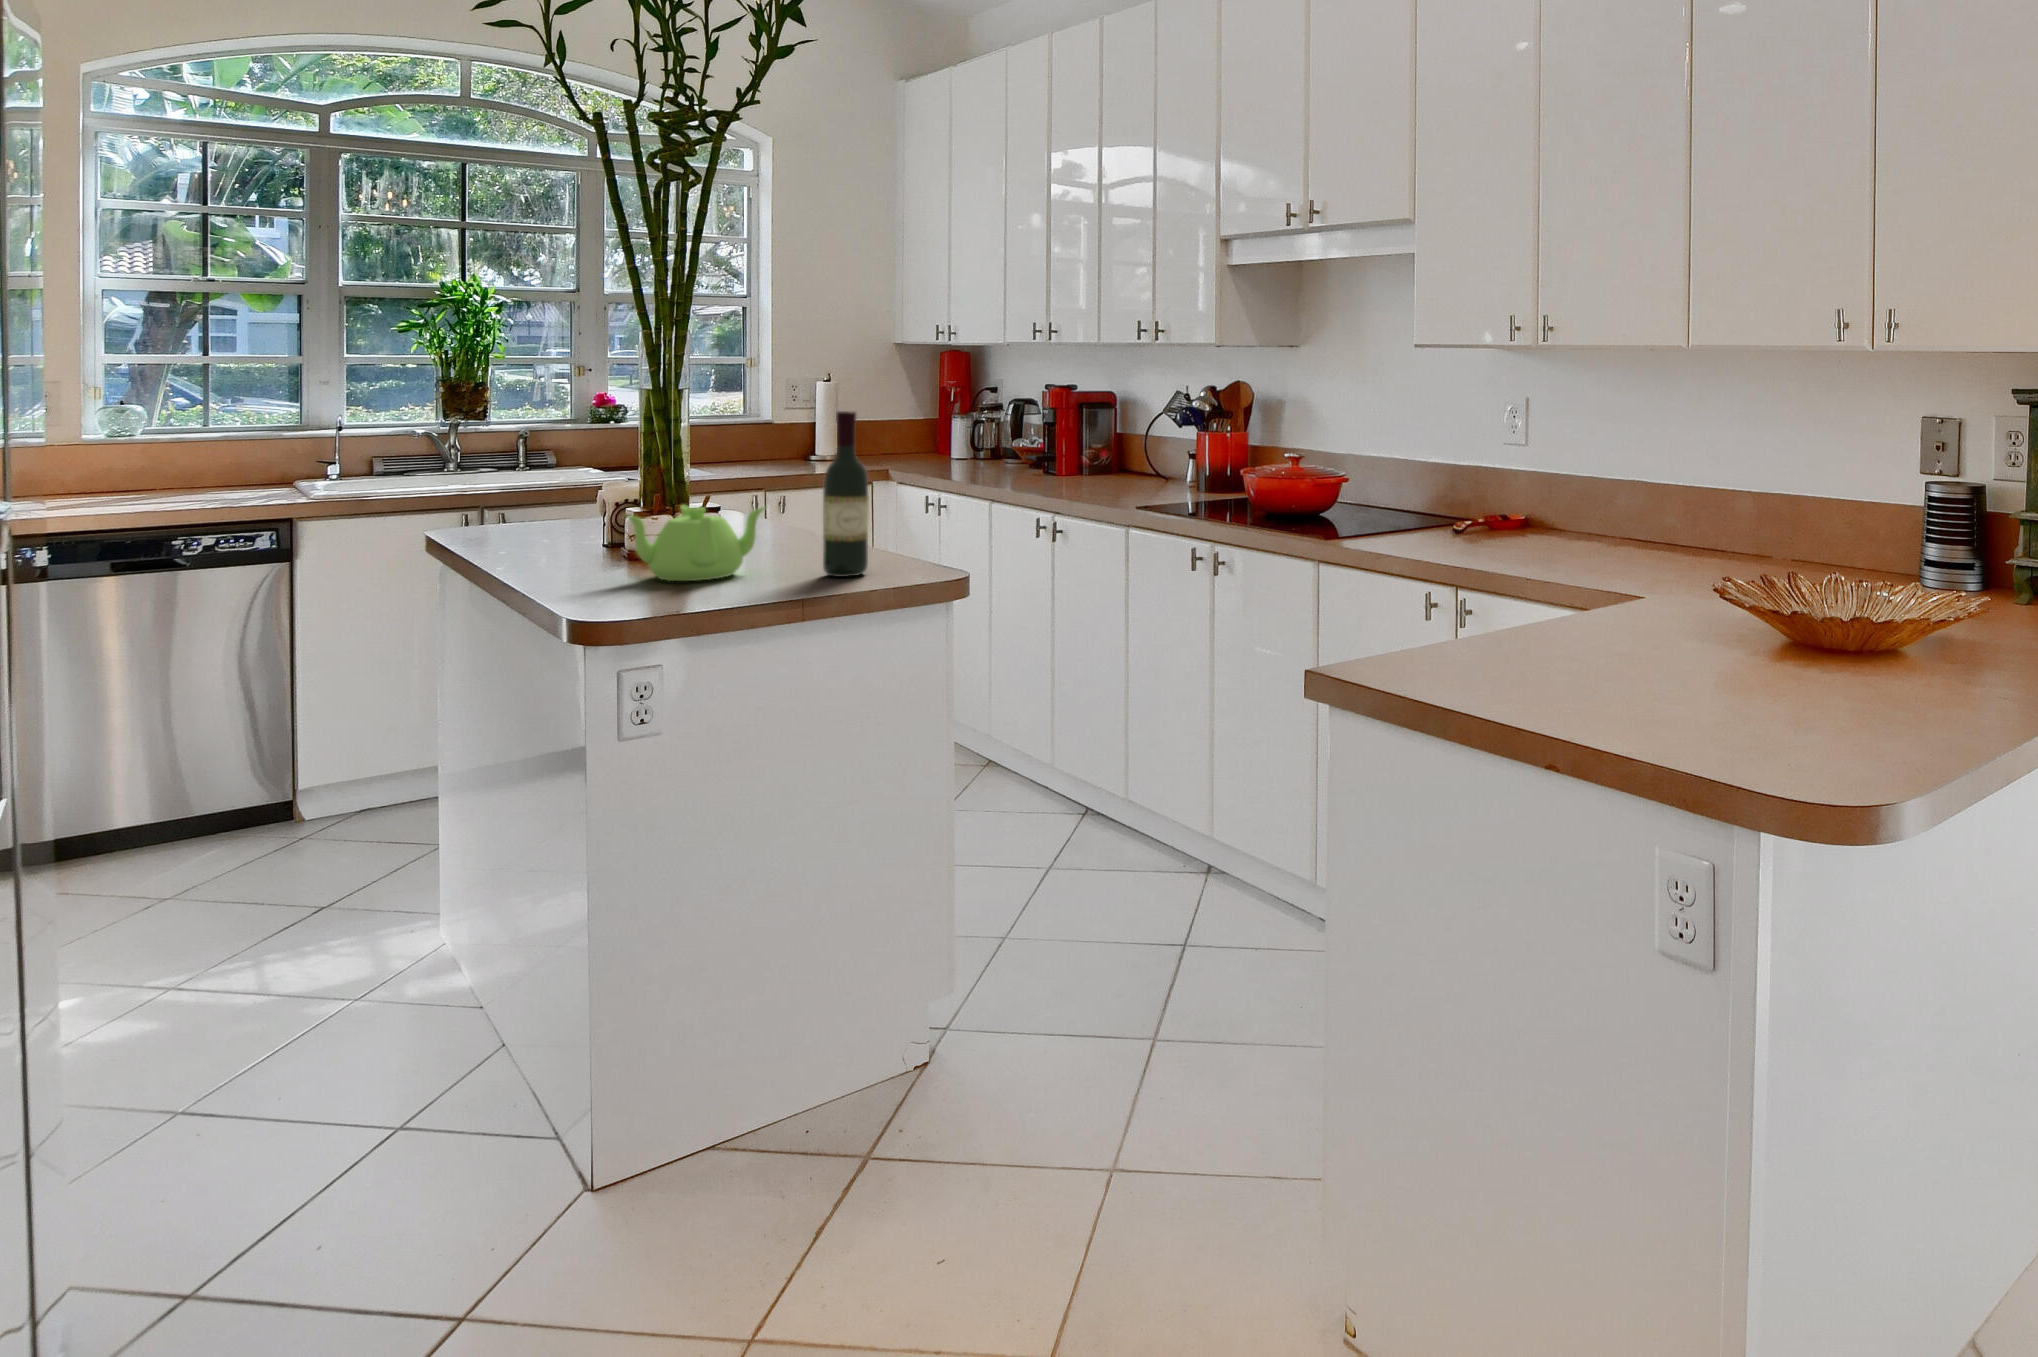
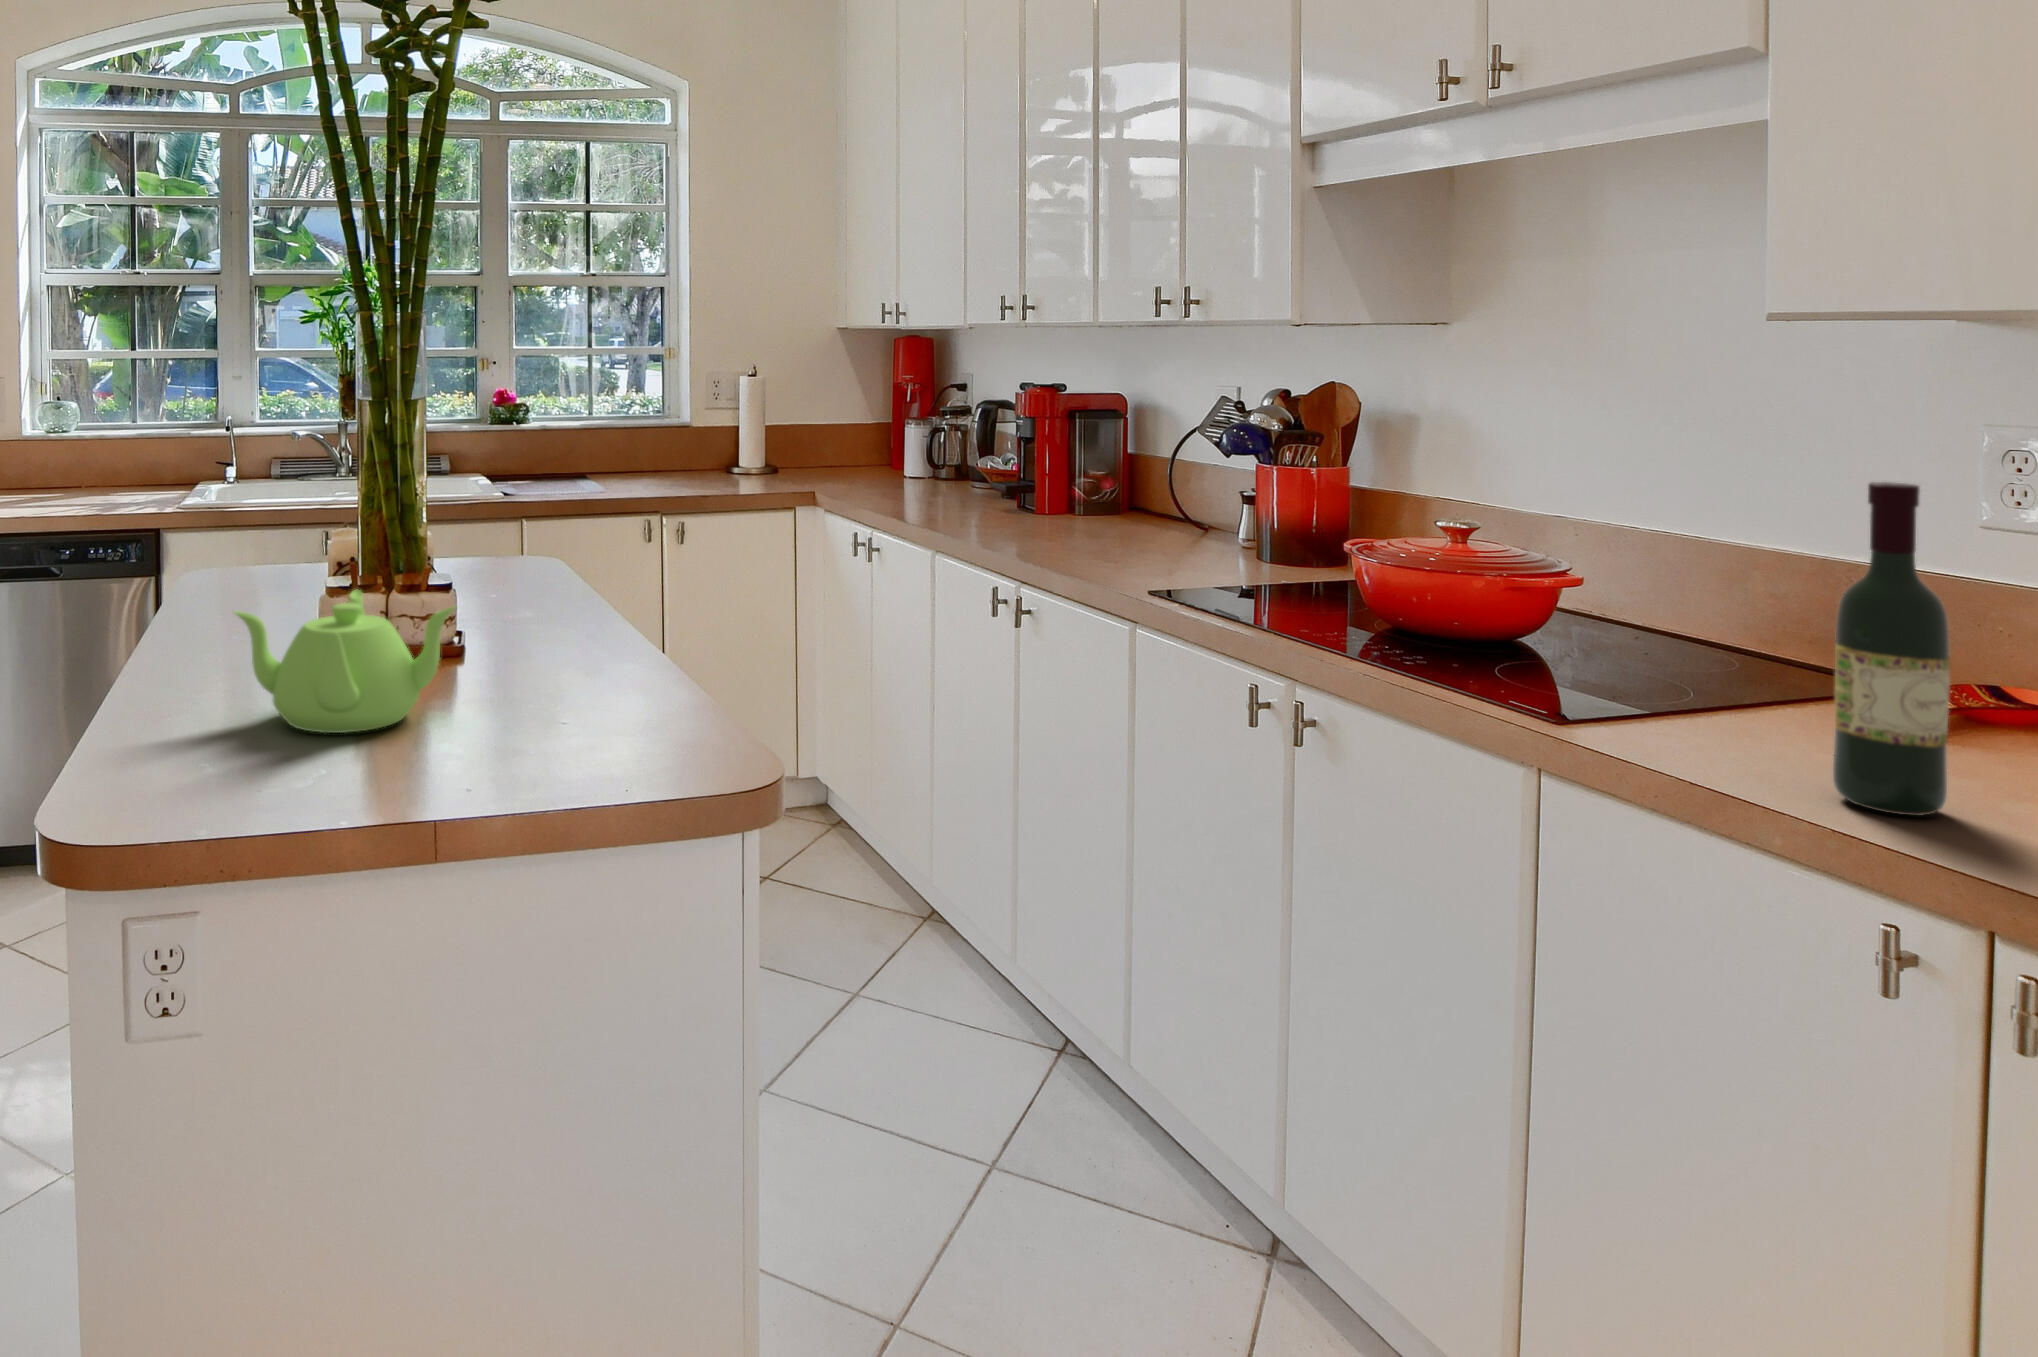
wine bottle: present [823,411,869,577] -> present [1833,482,1950,816]

